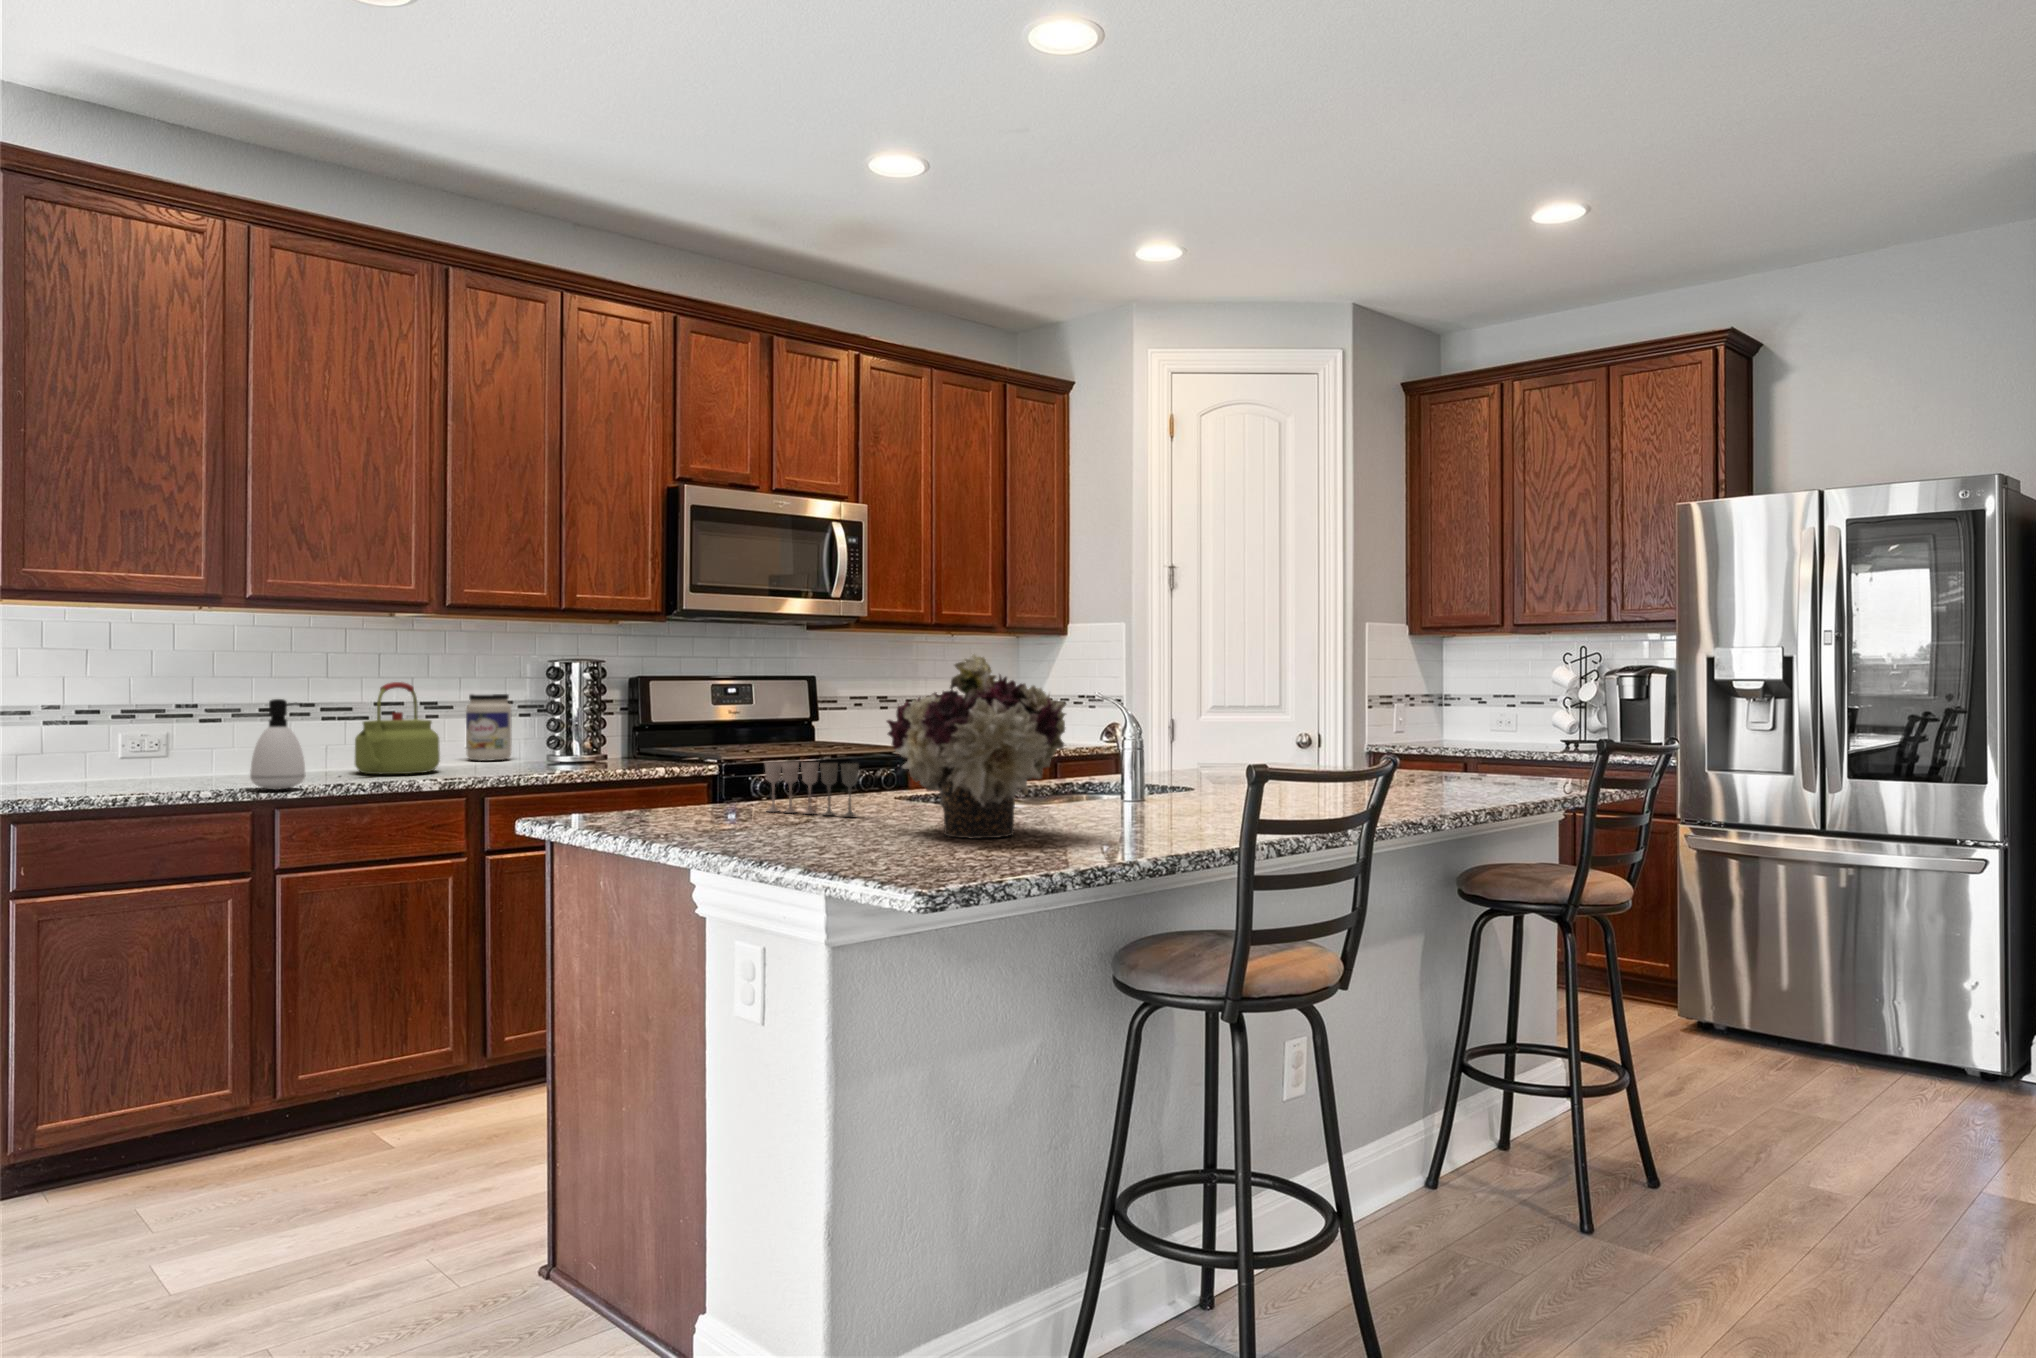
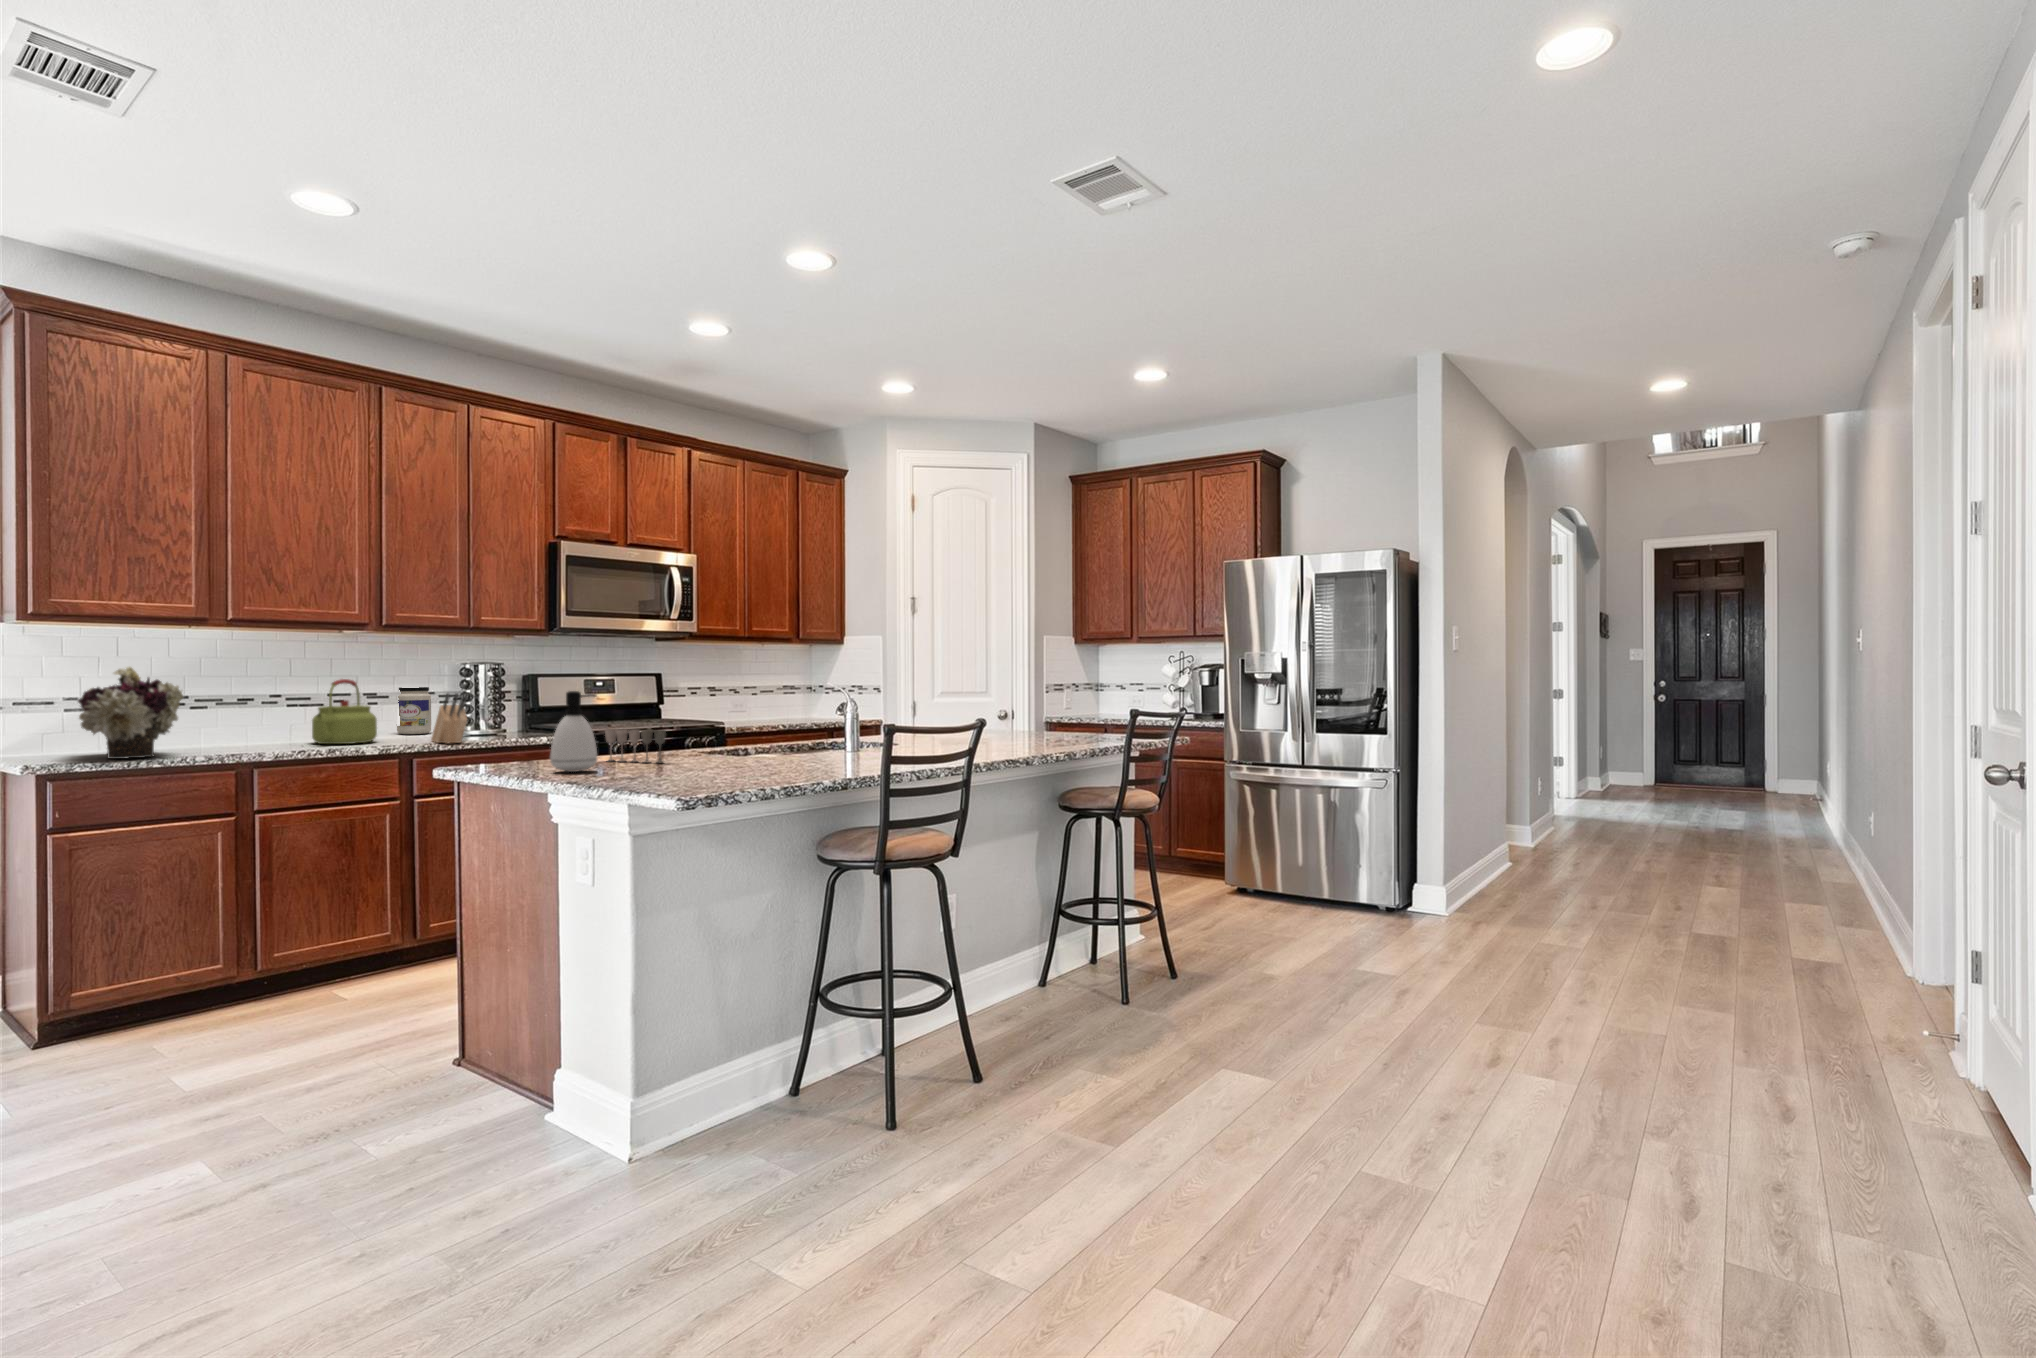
flower arrangement: present [887,654,1066,839] -> present [78,666,183,759]
soap dispenser: present [250,699,305,790] -> present [550,691,597,772]
knife block: none [511,702,560,776] -> present [431,693,467,743]

